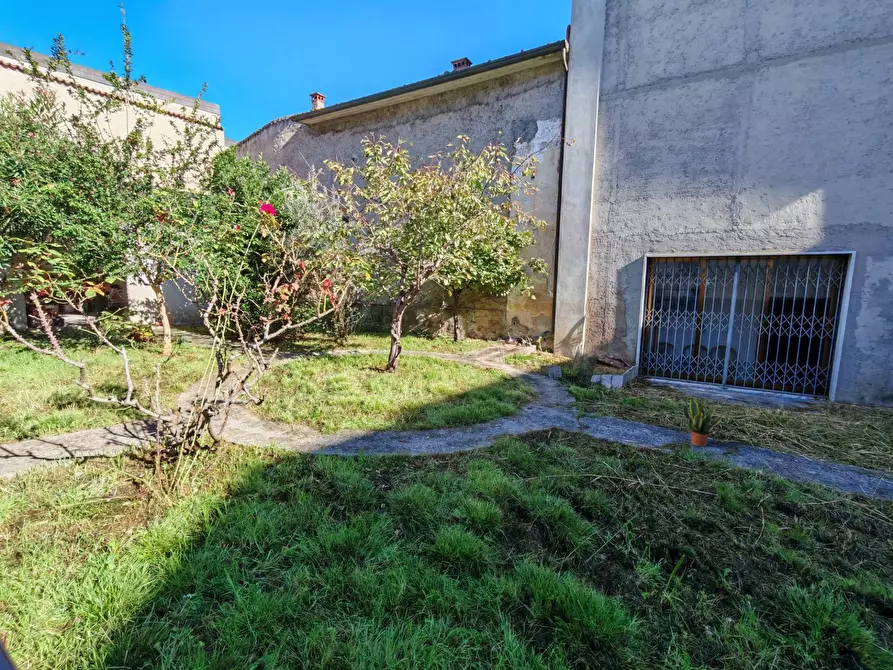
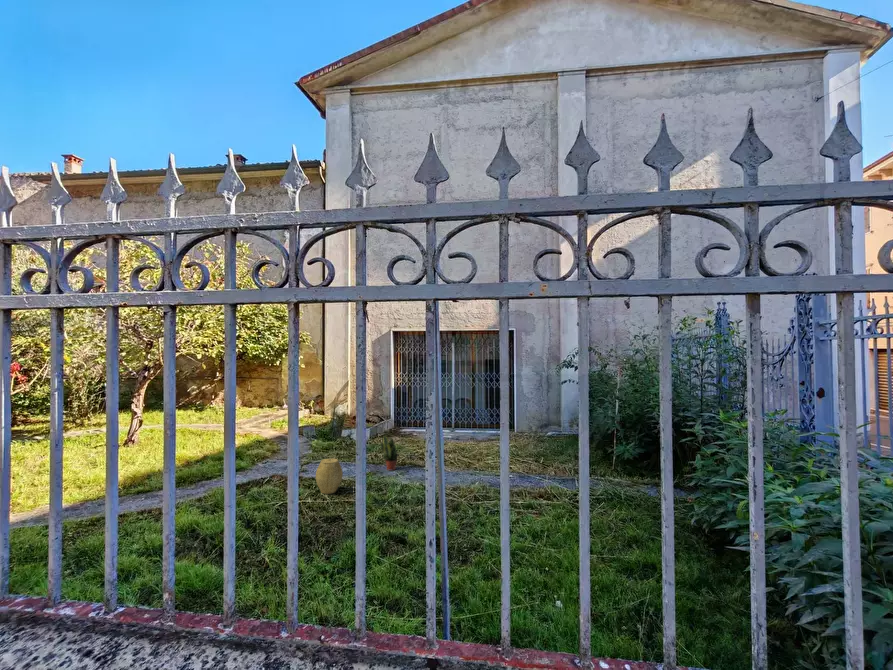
woven basket: none [618,426,658,474] -> present [316,458,343,494]

